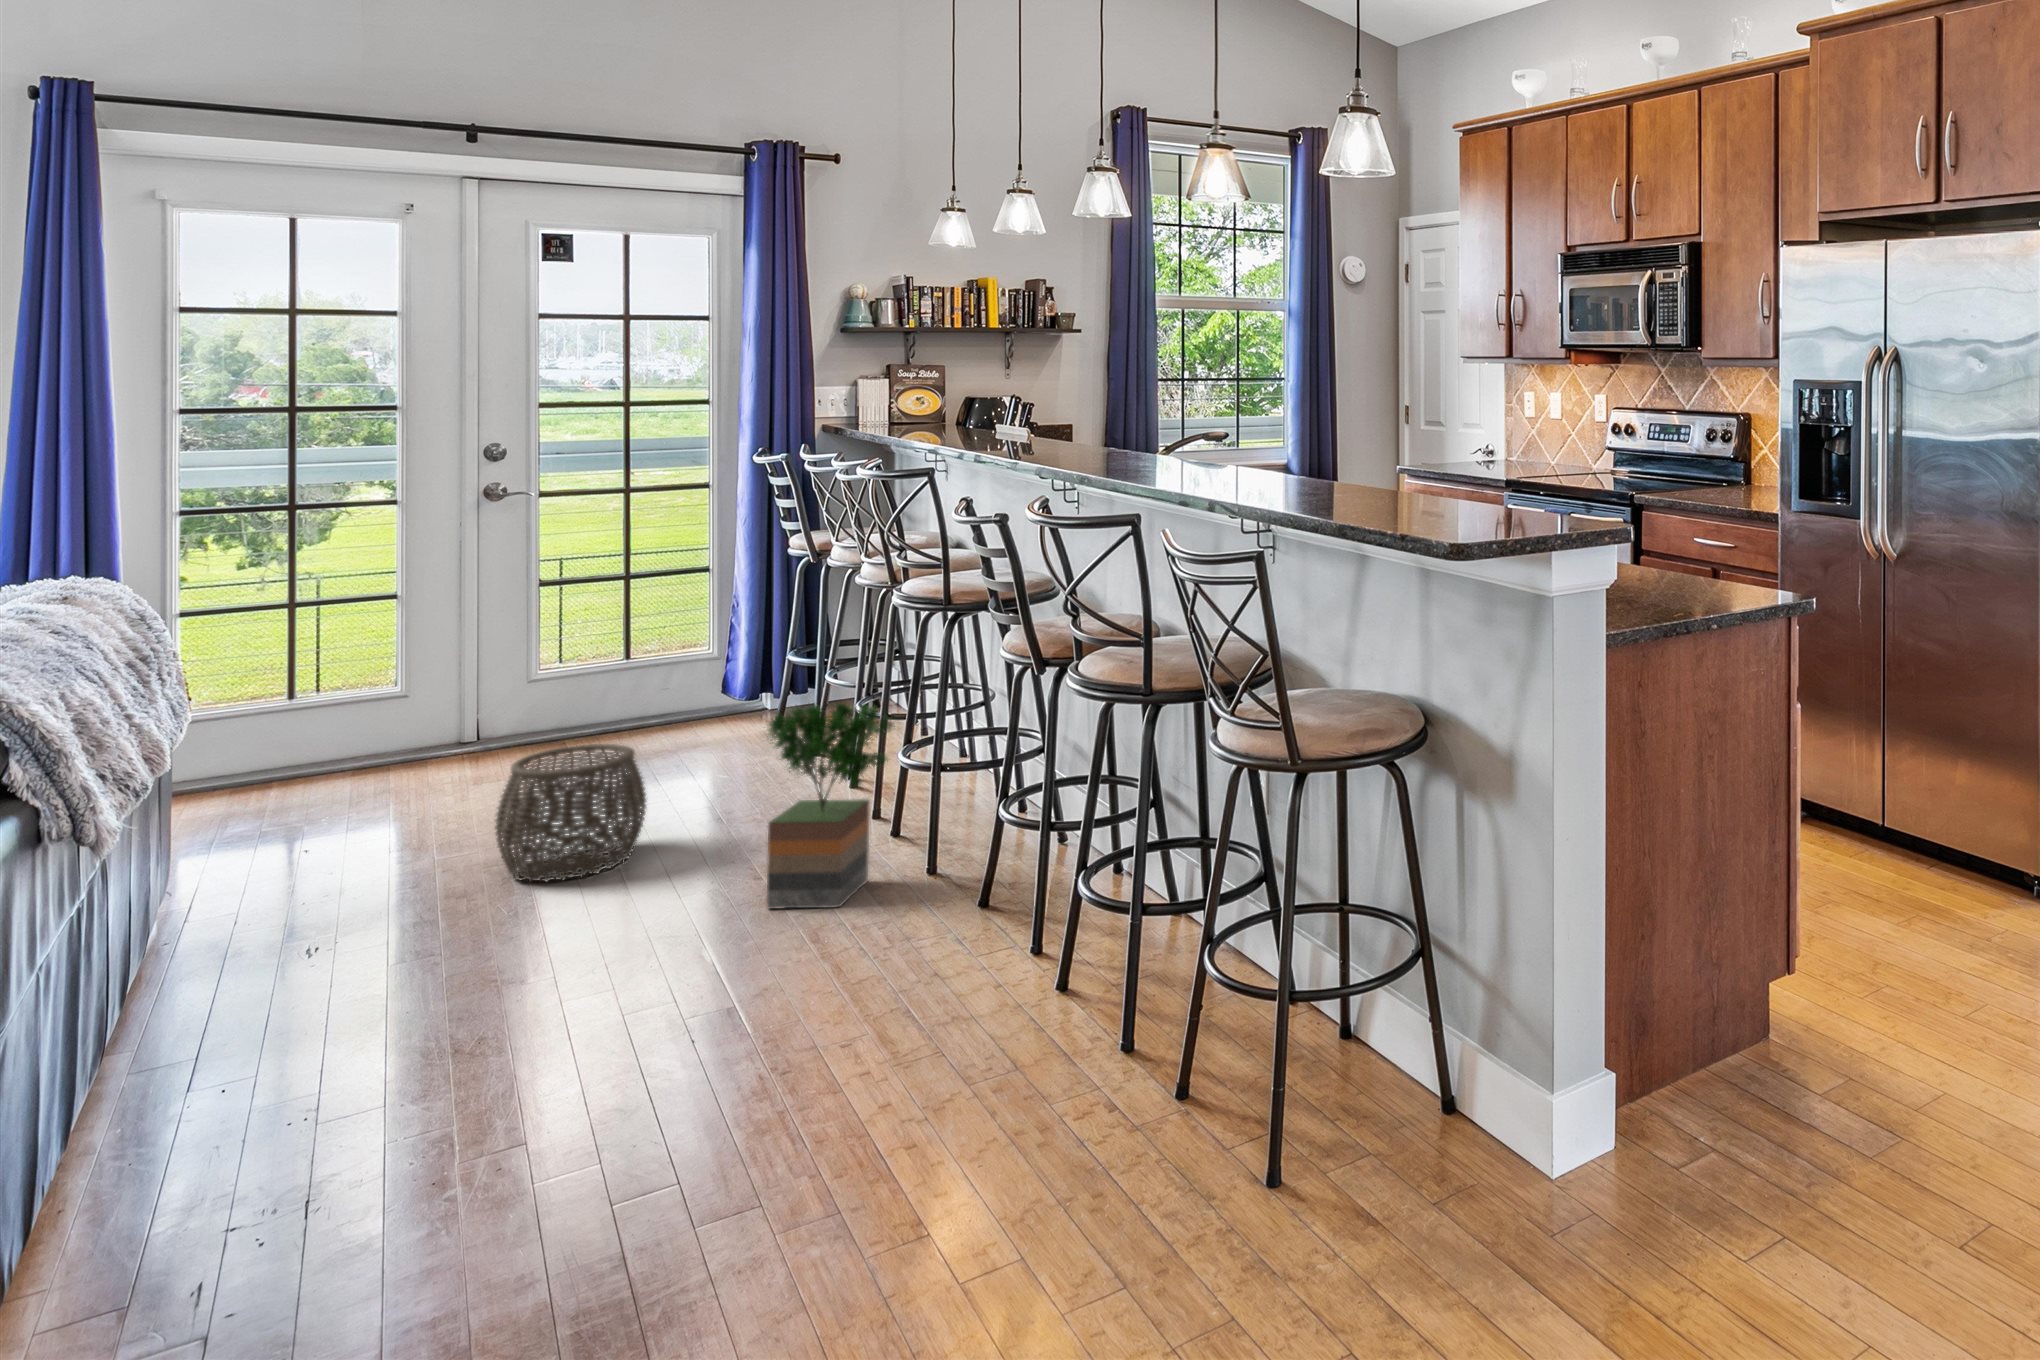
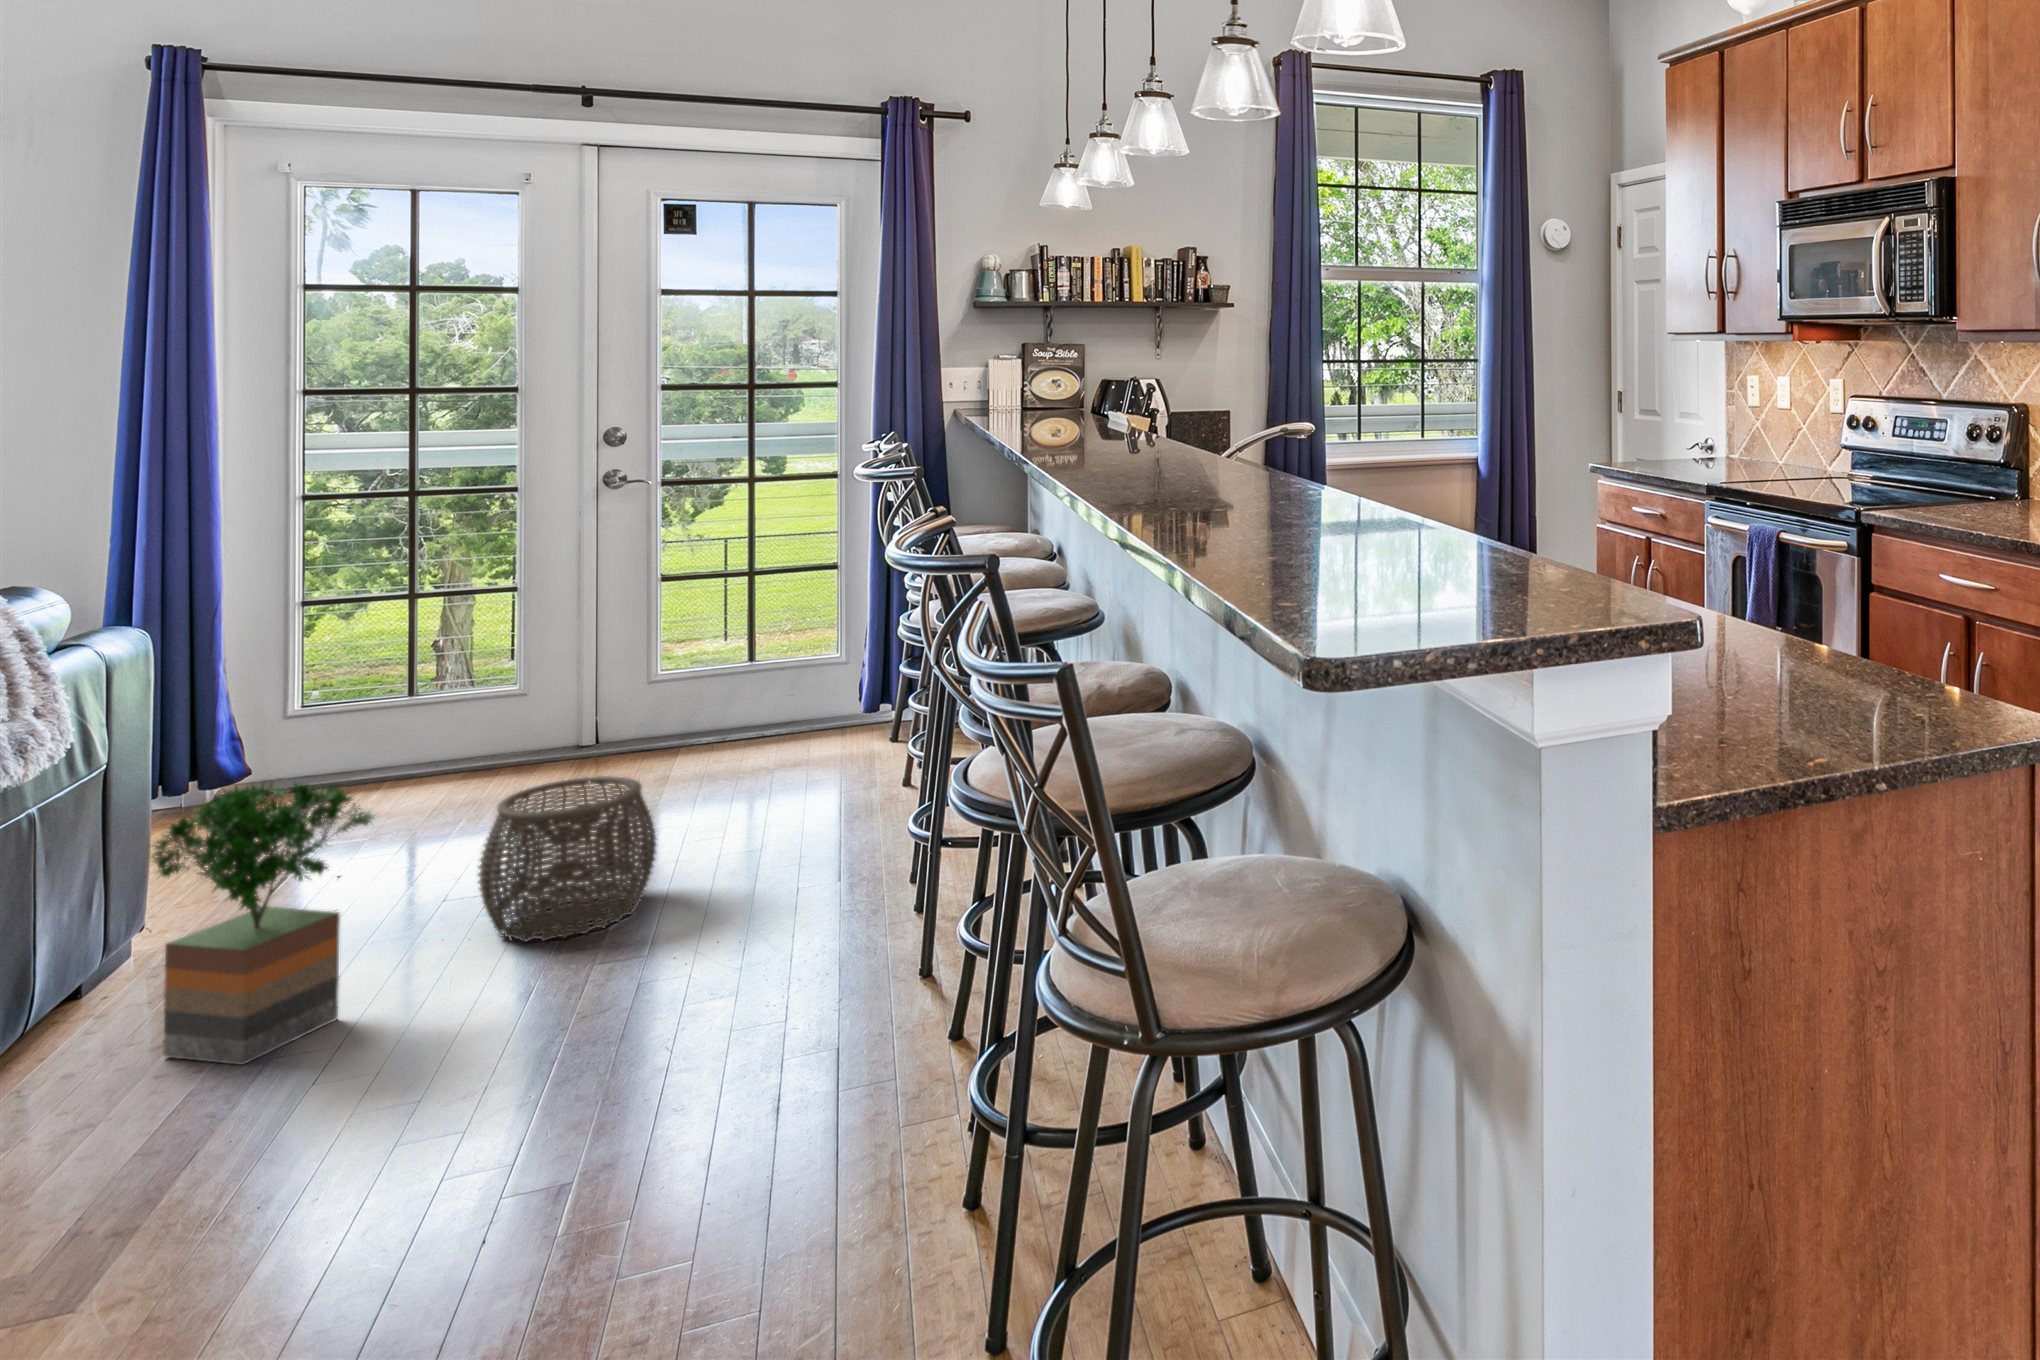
potted tree: present [767,703,895,909] -> present [148,783,375,1065]

